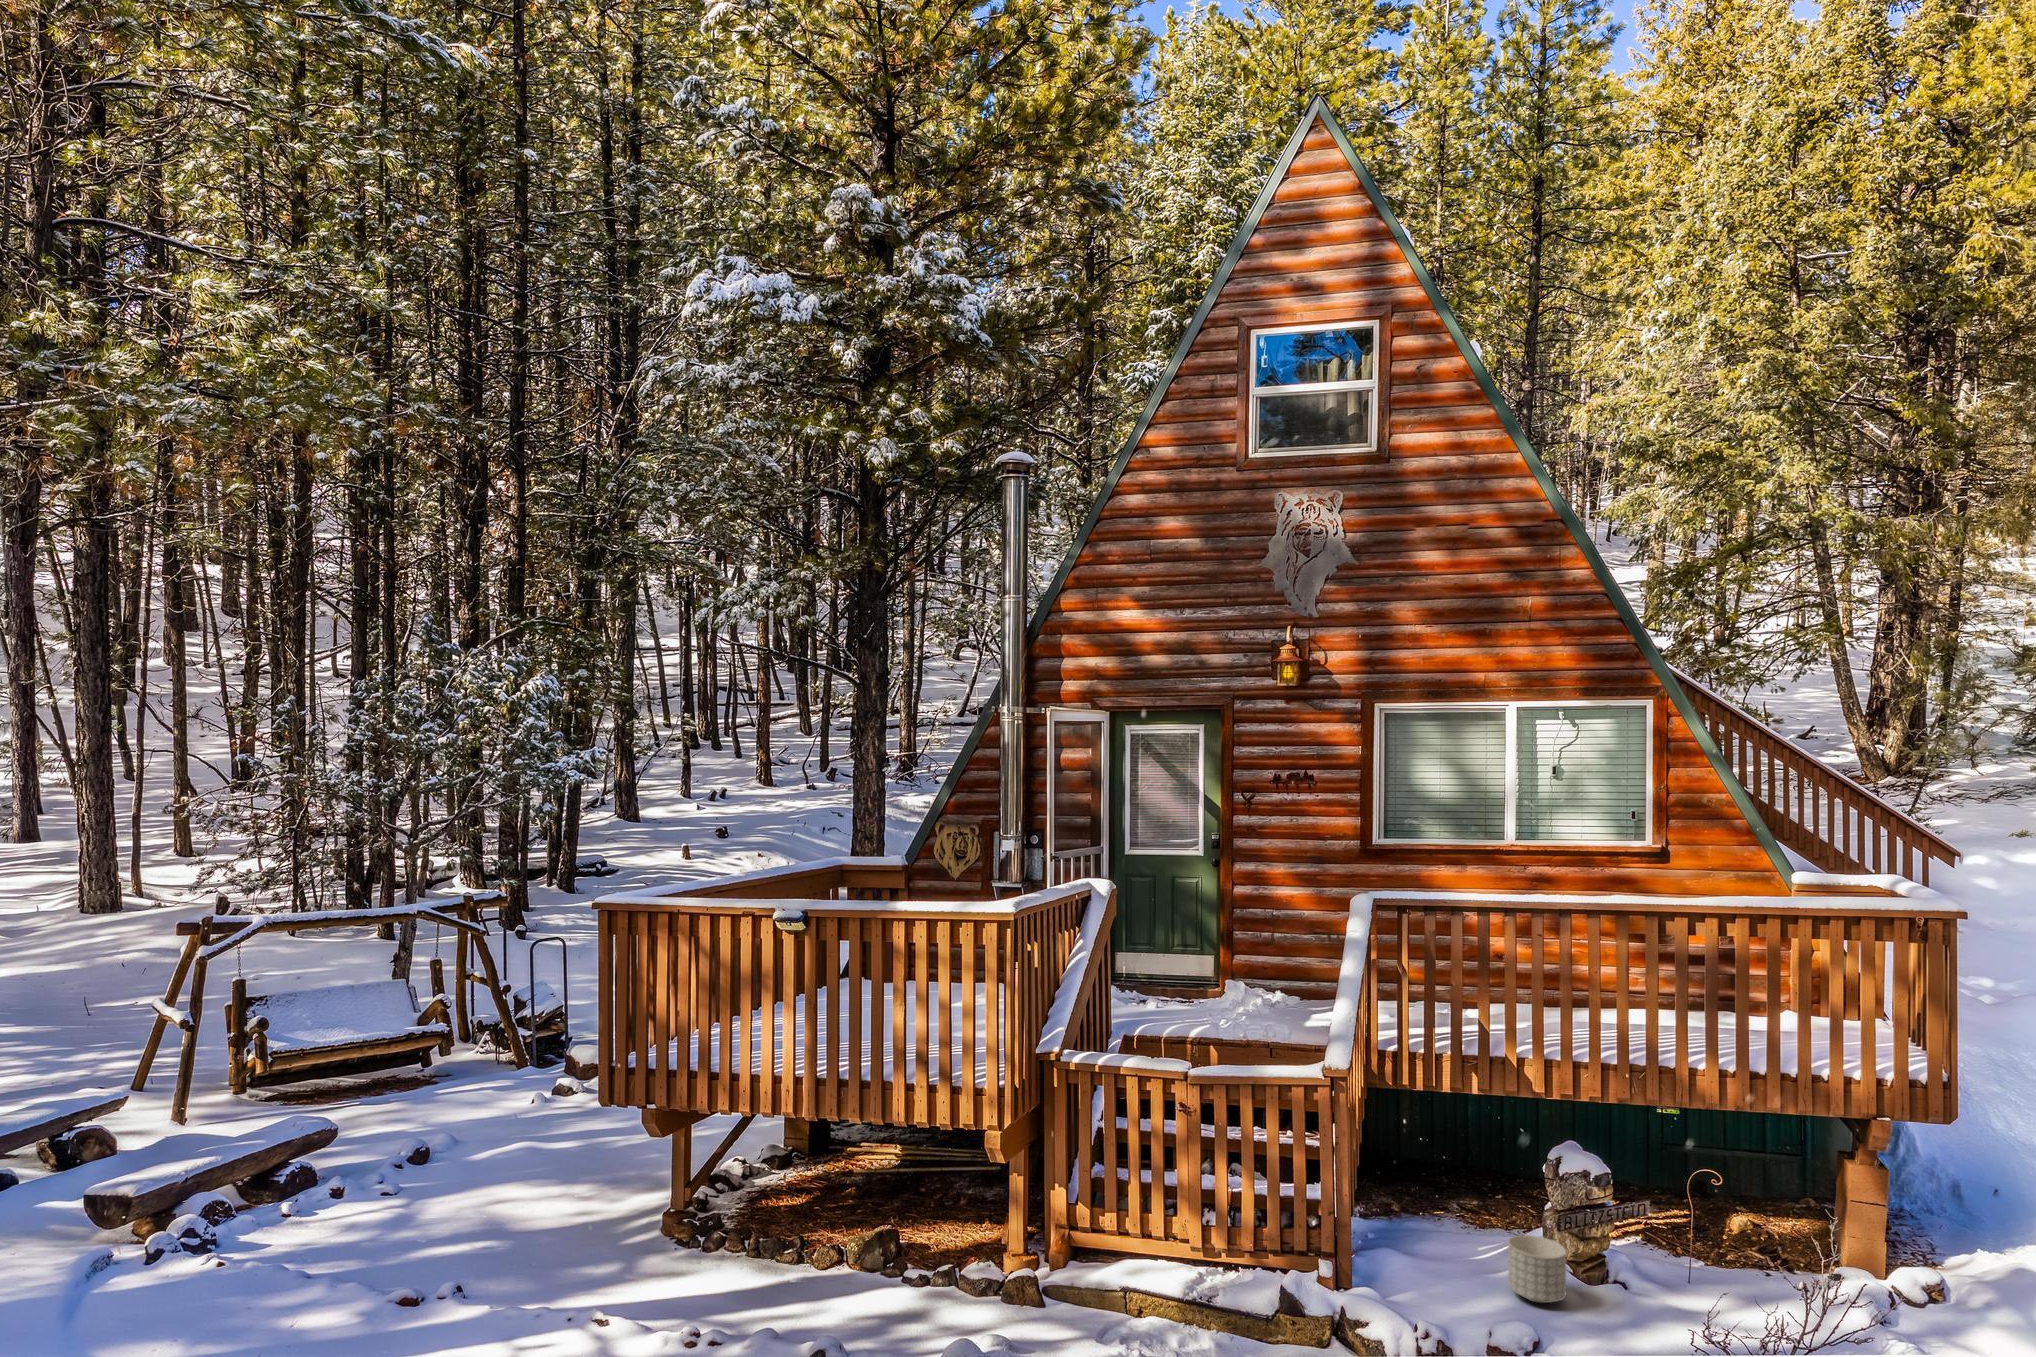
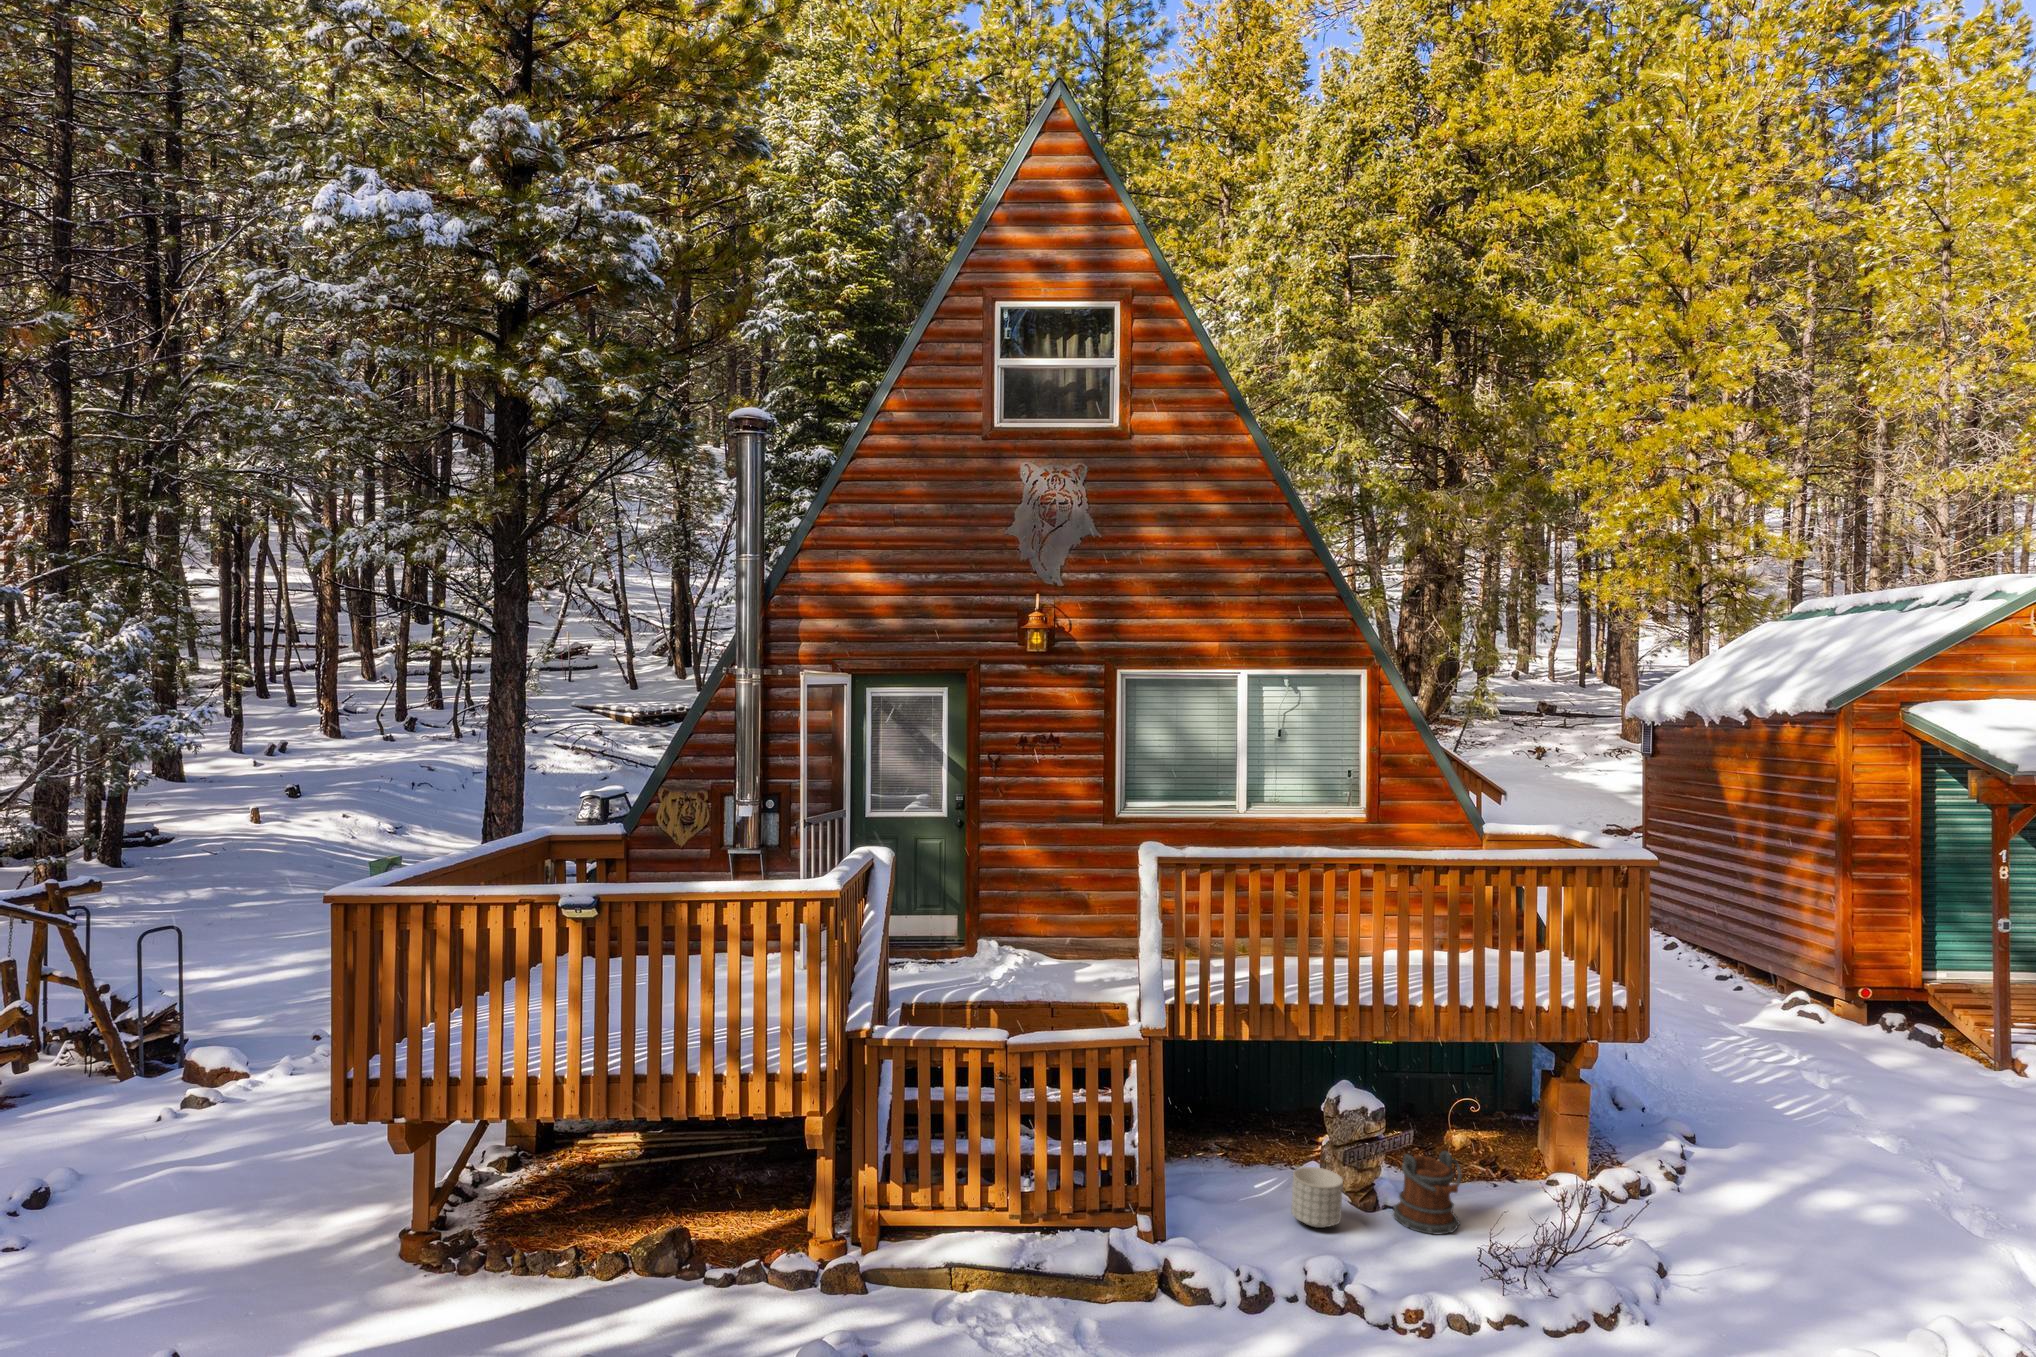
bucket: none [1635,1232,1720,1329] -> present [1393,1151,1462,1234]

